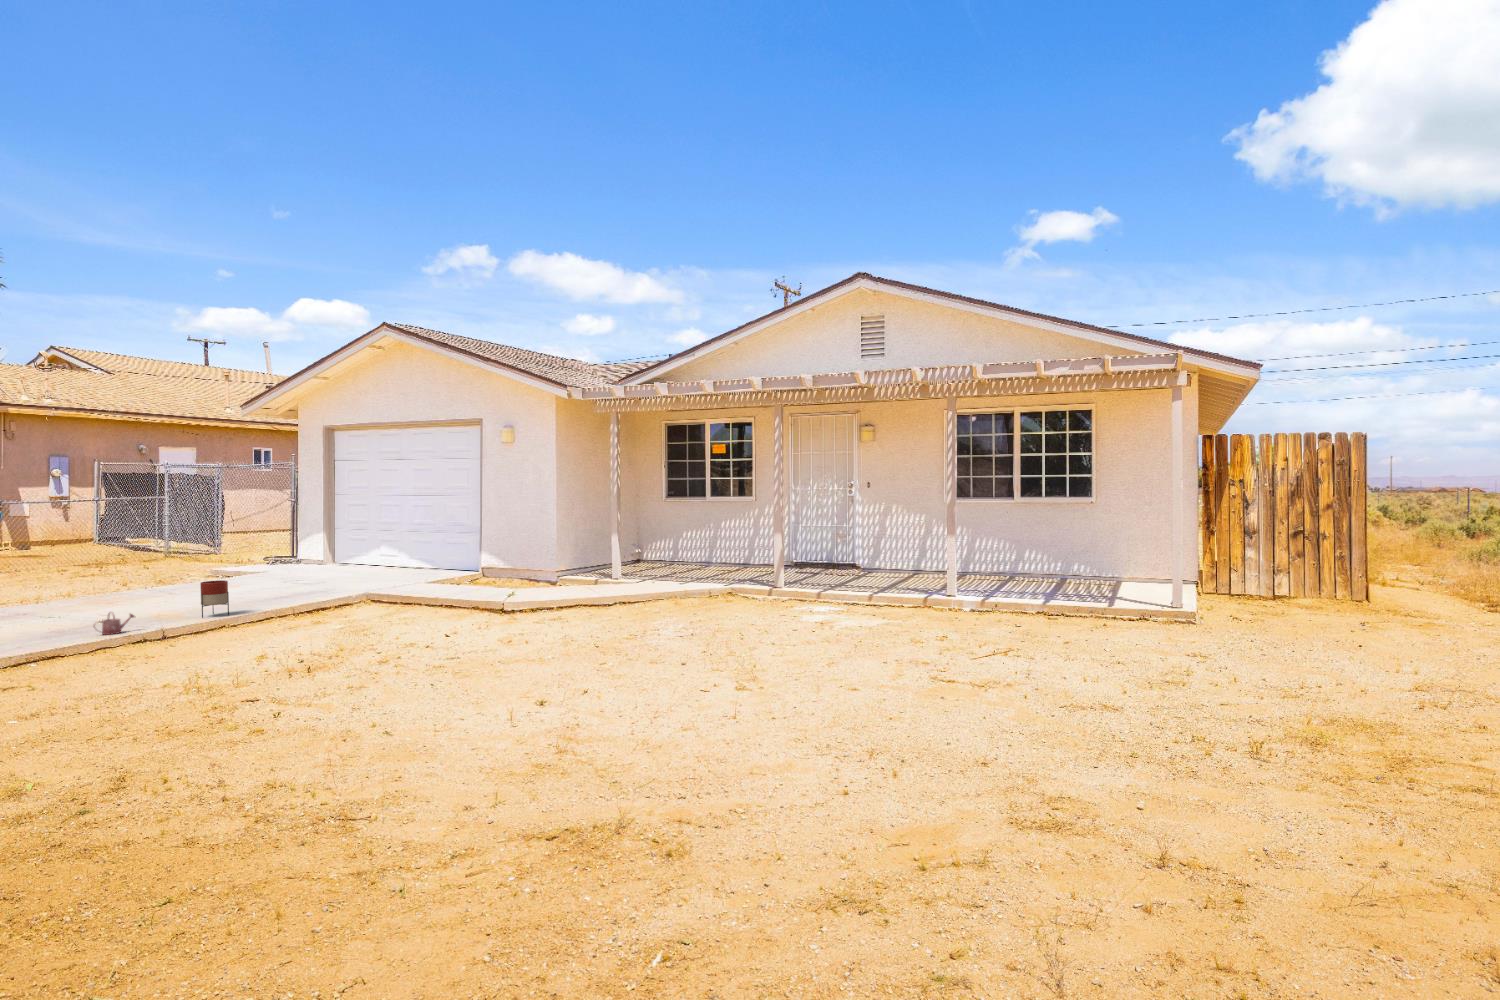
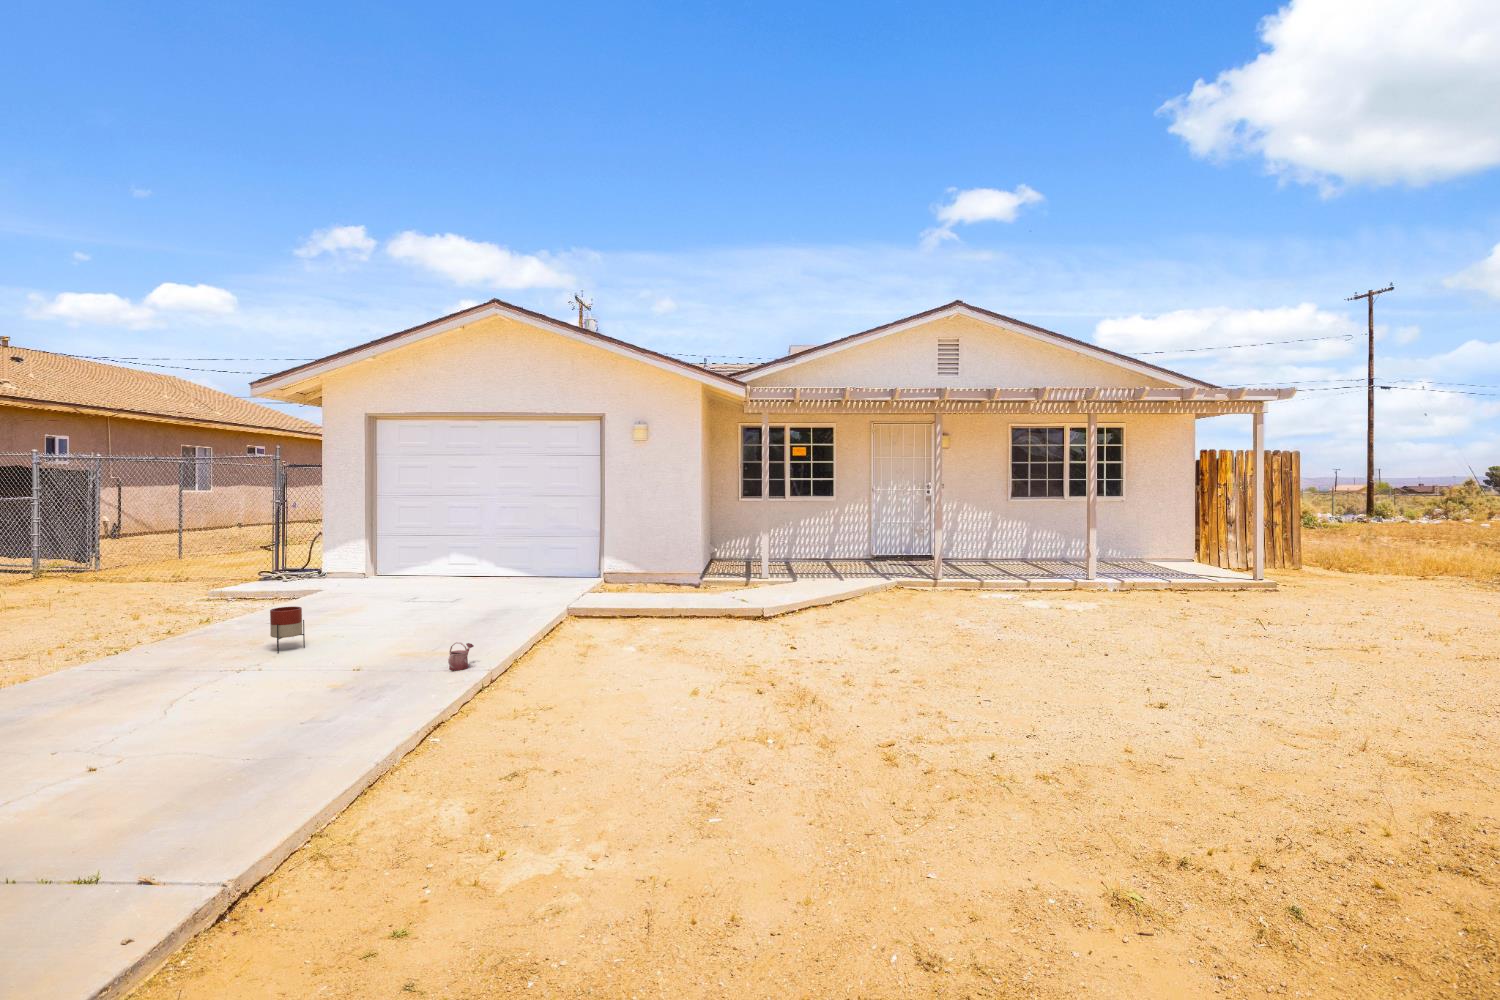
planter: present [200,580,229,618] -> present [270,607,305,653]

